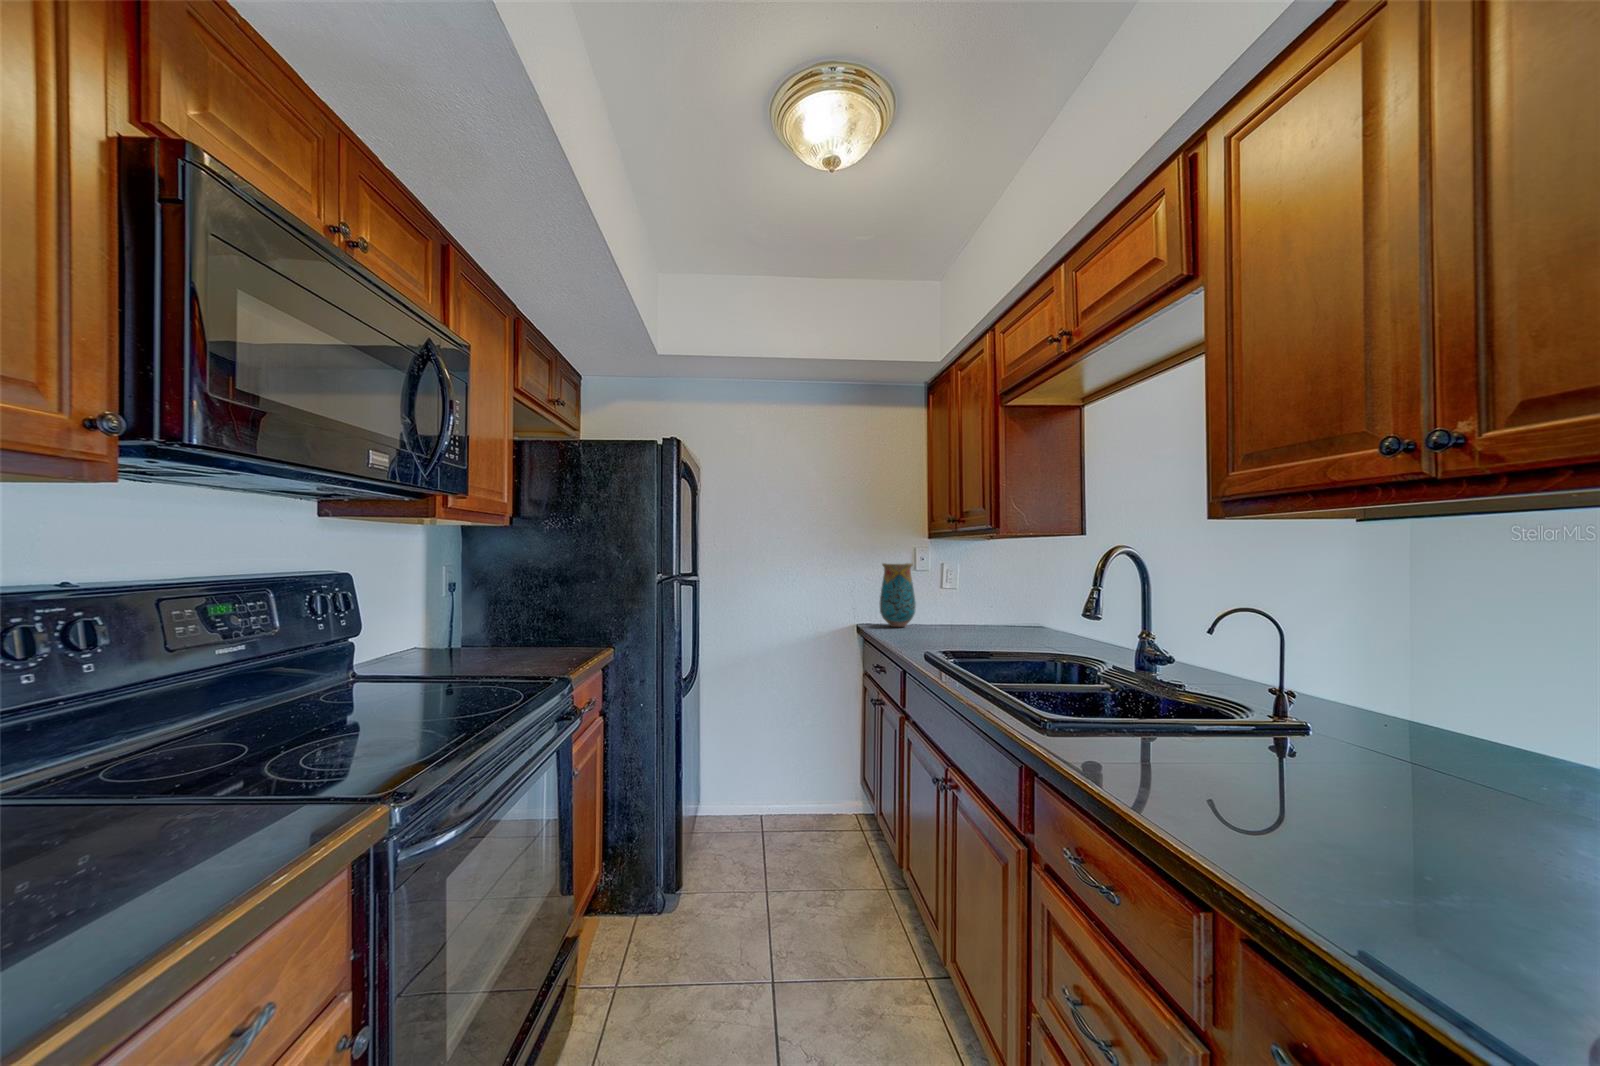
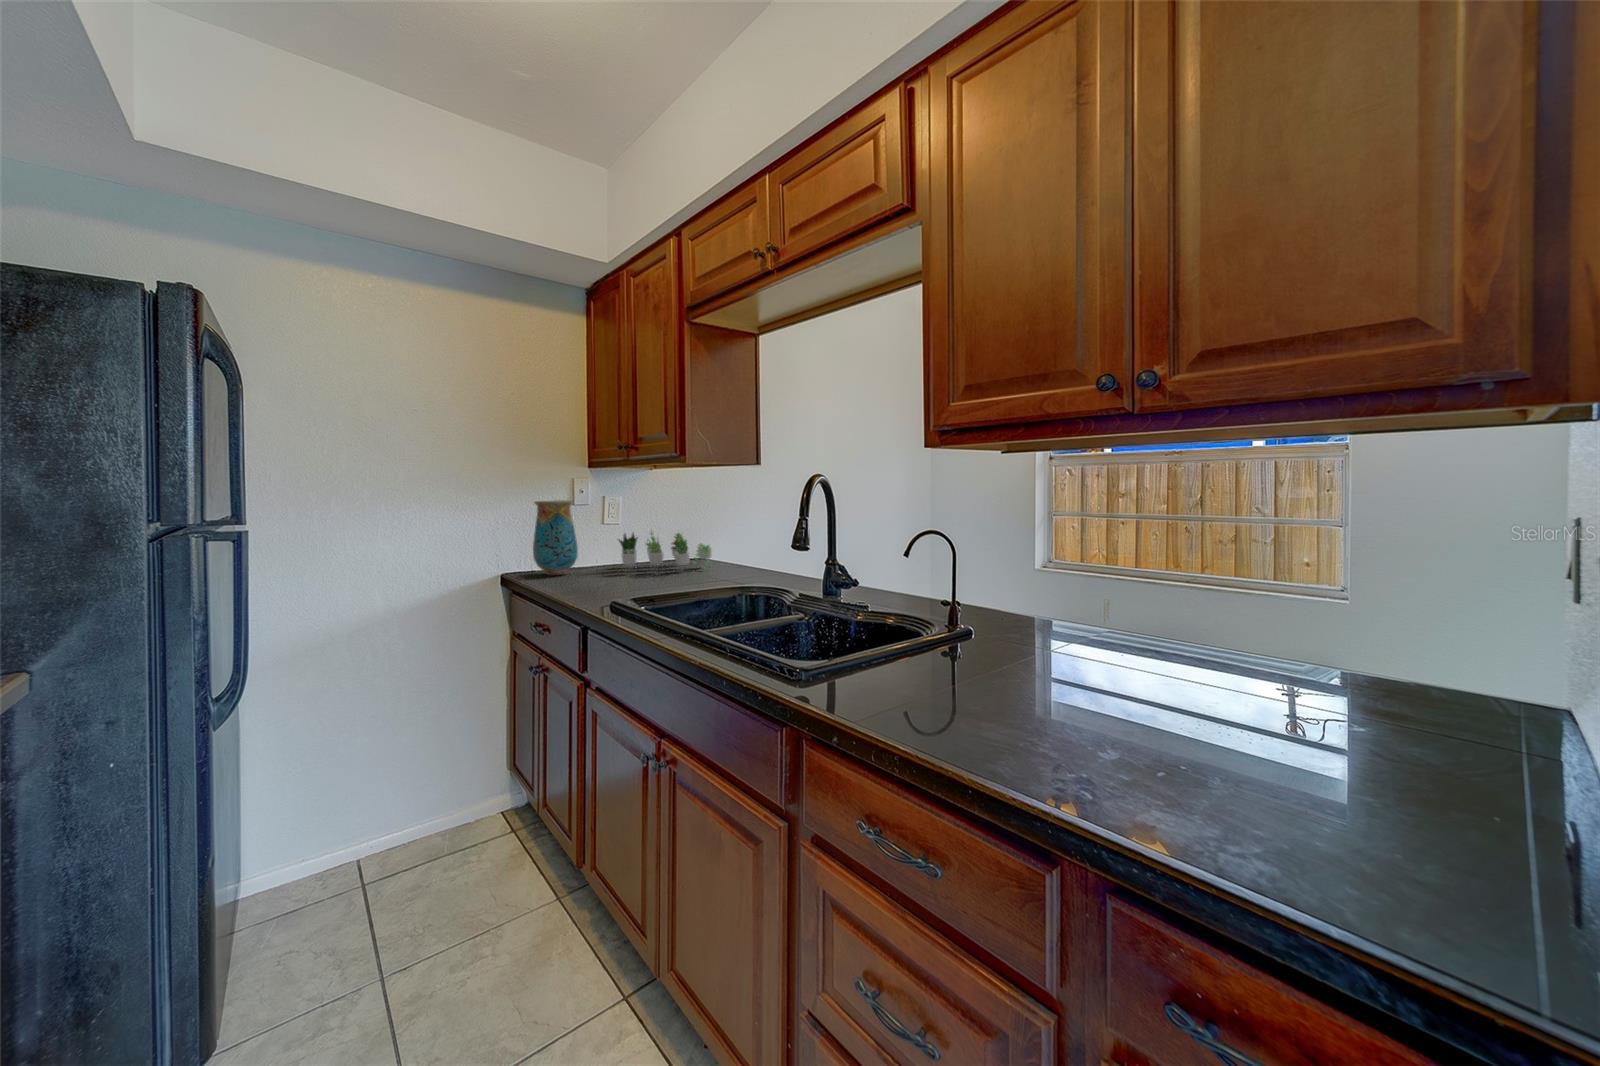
succulent plant: none [950,590,1041,635] -> present [619,532,712,569]

